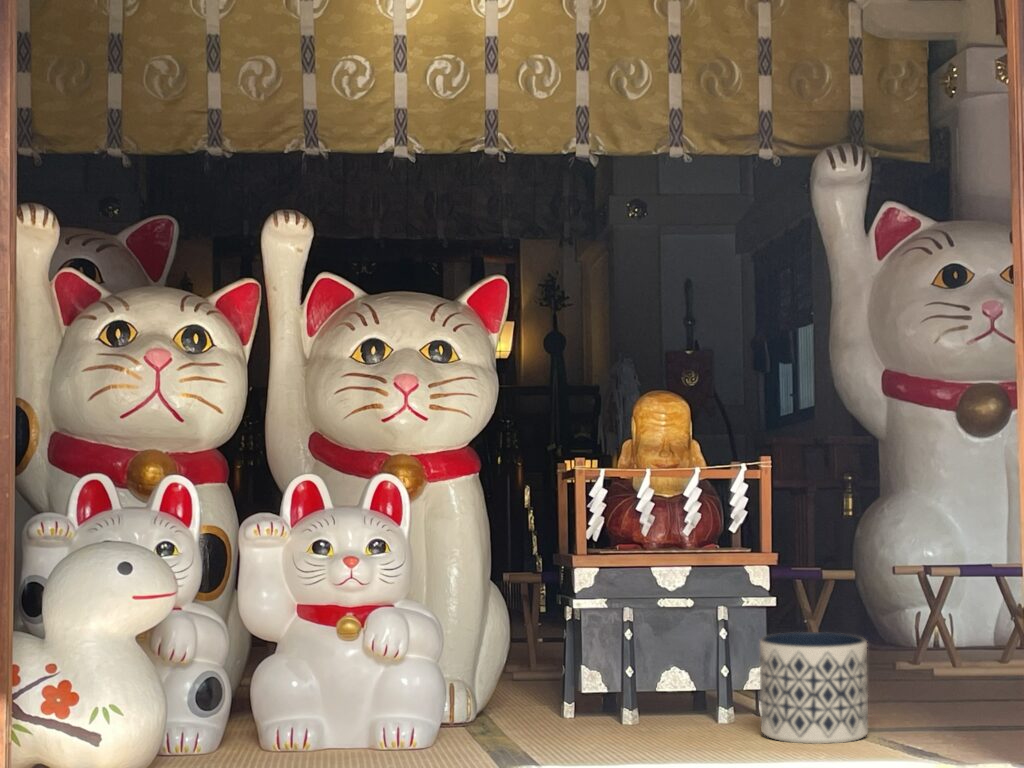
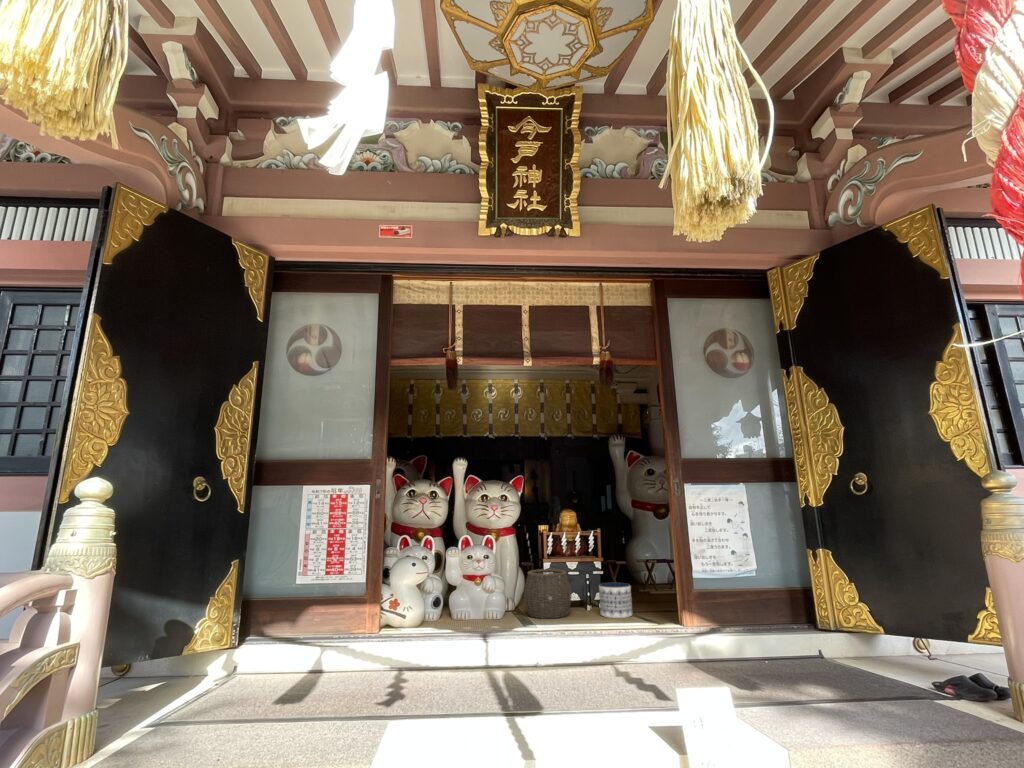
woven basket: none [504,588,667,746] -> present [524,569,571,619]

